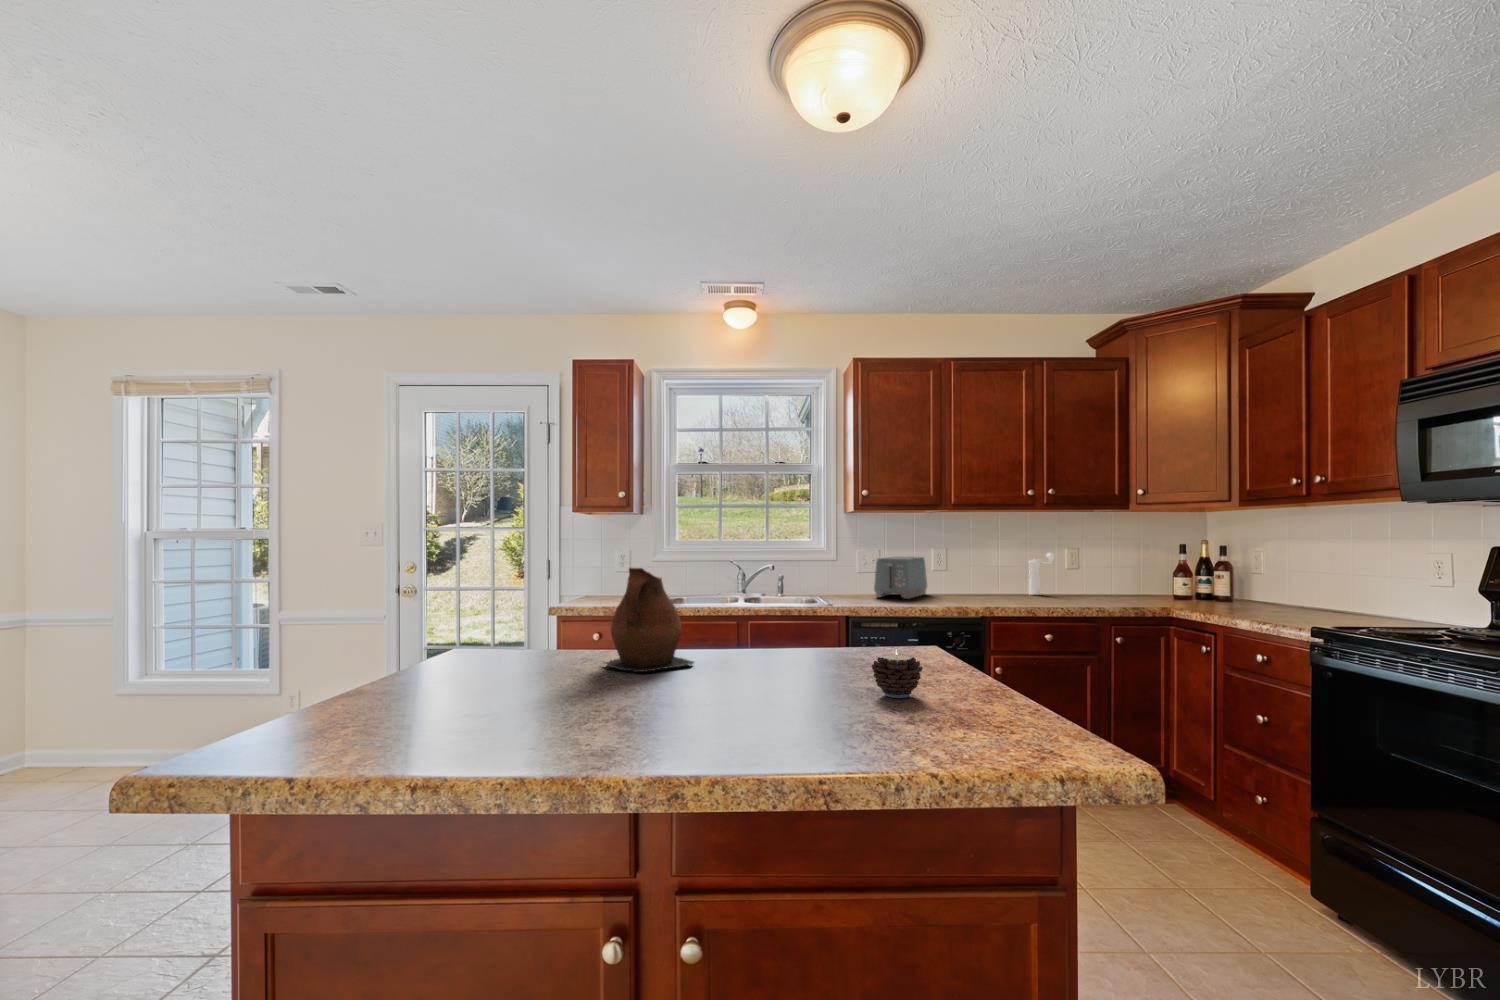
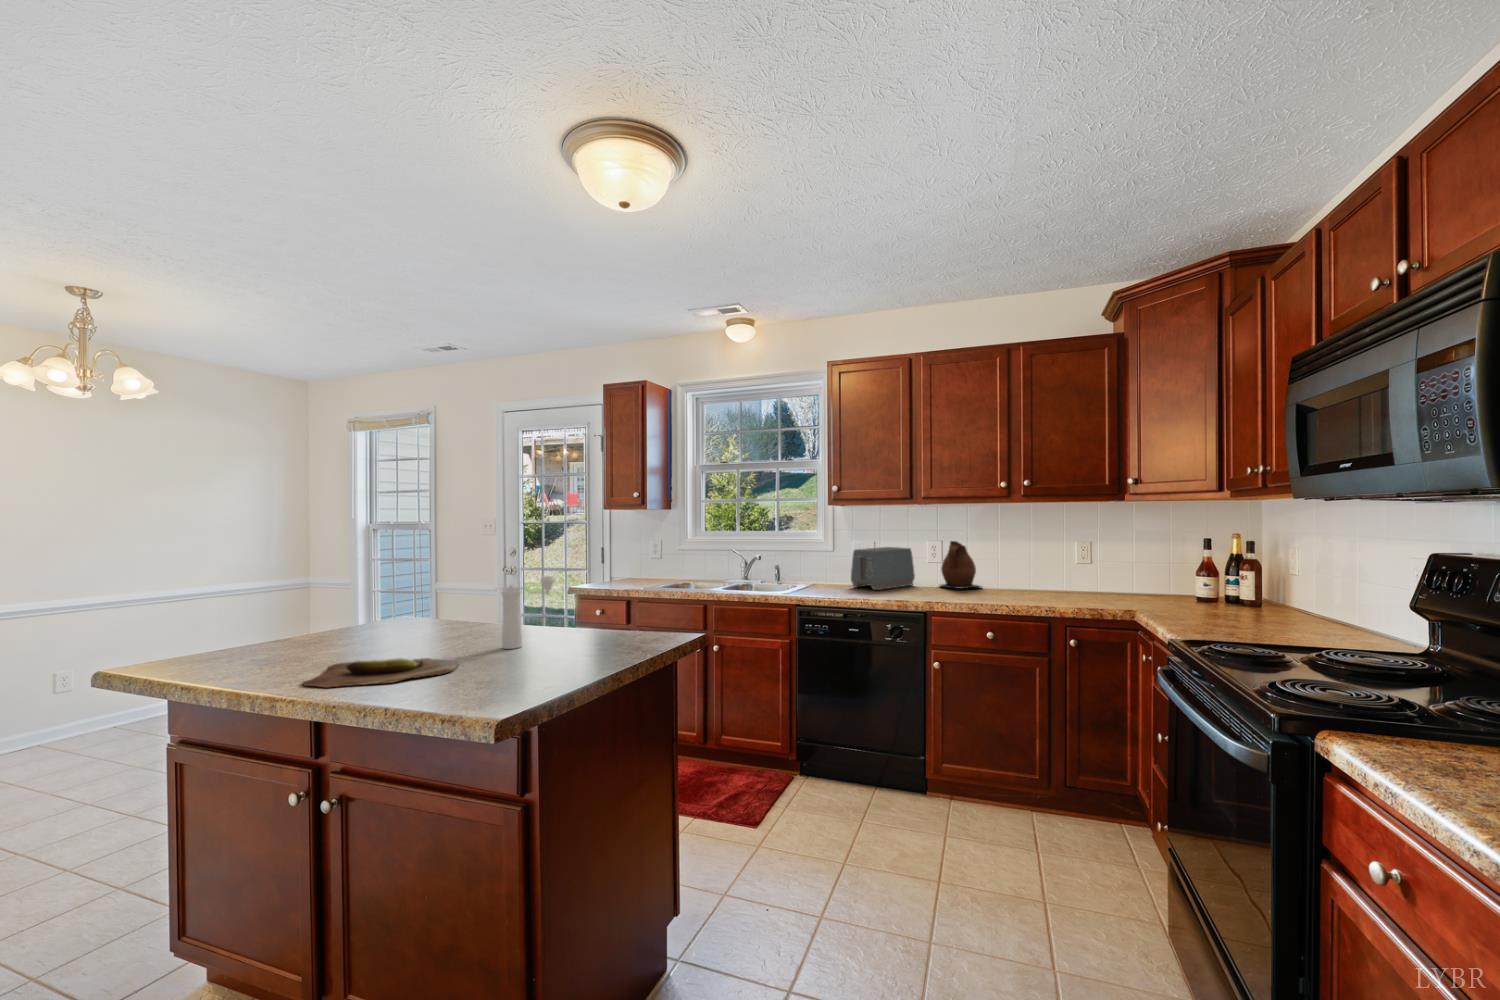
pepper mill: present [1029,553,1055,595] -> present [501,576,555,649]
ceramic pitcher: present [604,568,694,672] -> present [941,541,980,589]
candle: present [871,649,923,698] -> none [471,646,514,686]
cutting board: none [623,677,800,718] -> present [303,658,458,687]

